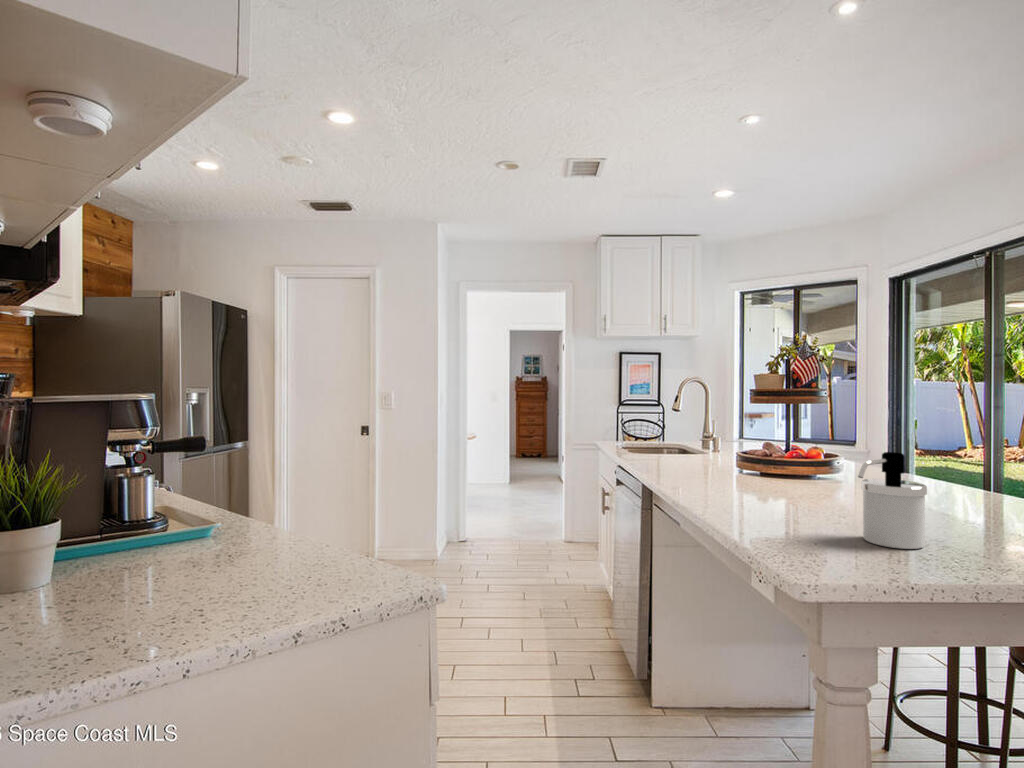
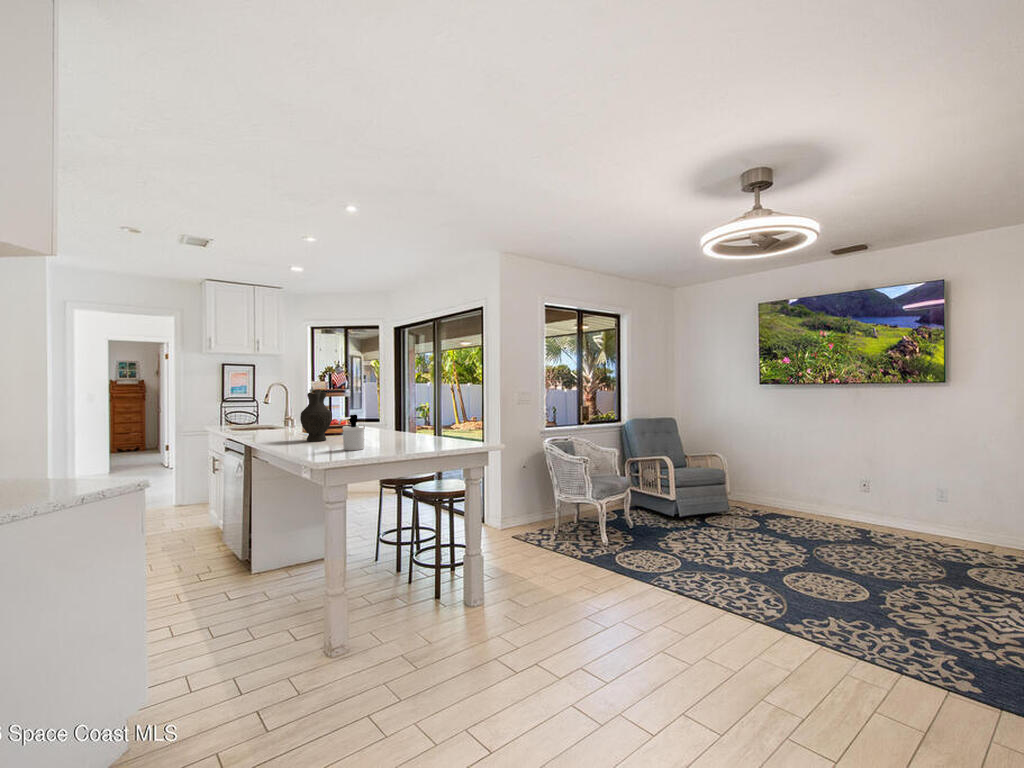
decorative vase: none [742,388,807,496] -> present [300,389,332,441]

